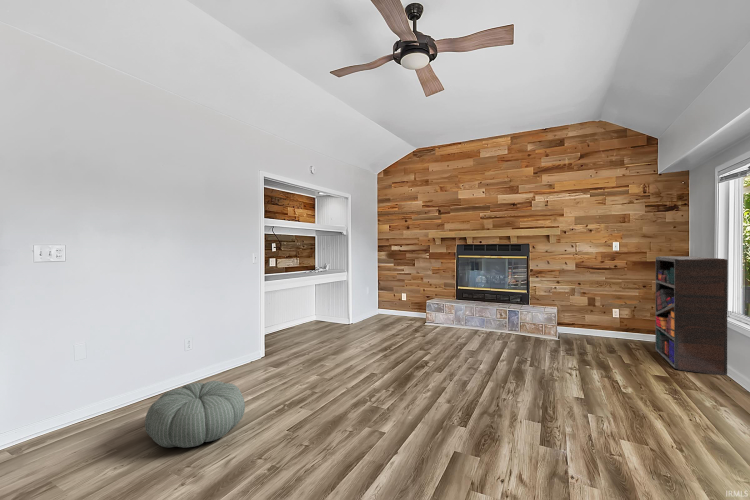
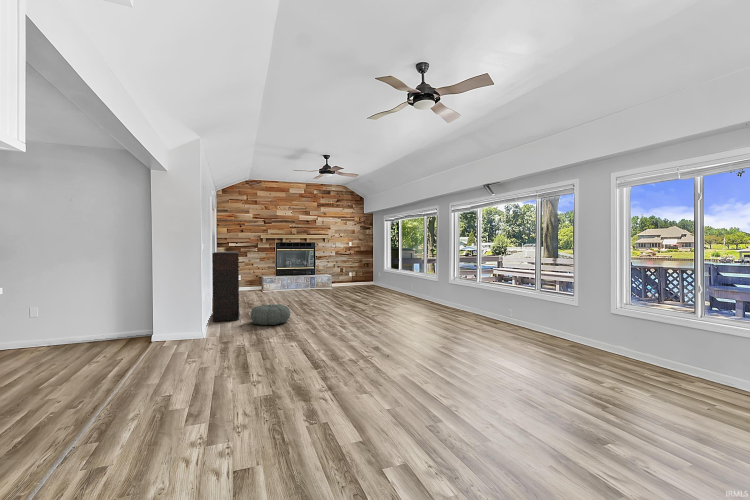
bookshelf: present [655,256,728,375] -> present [212,252,239,322]

